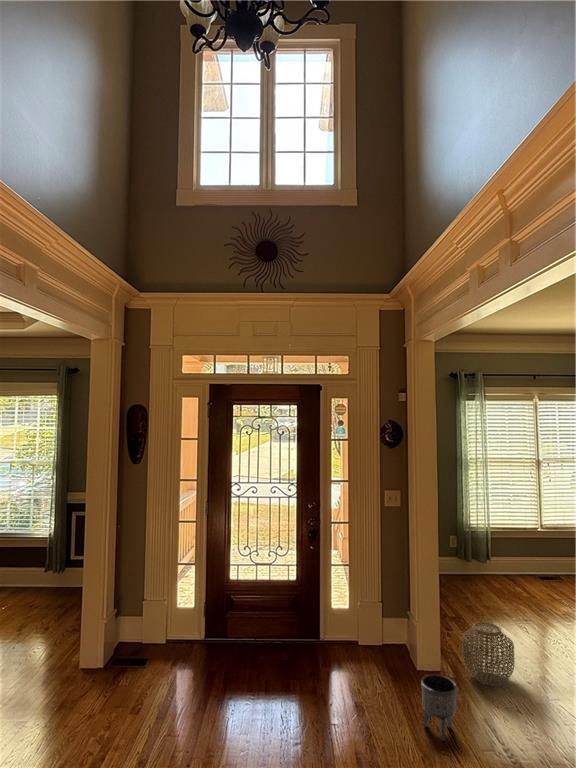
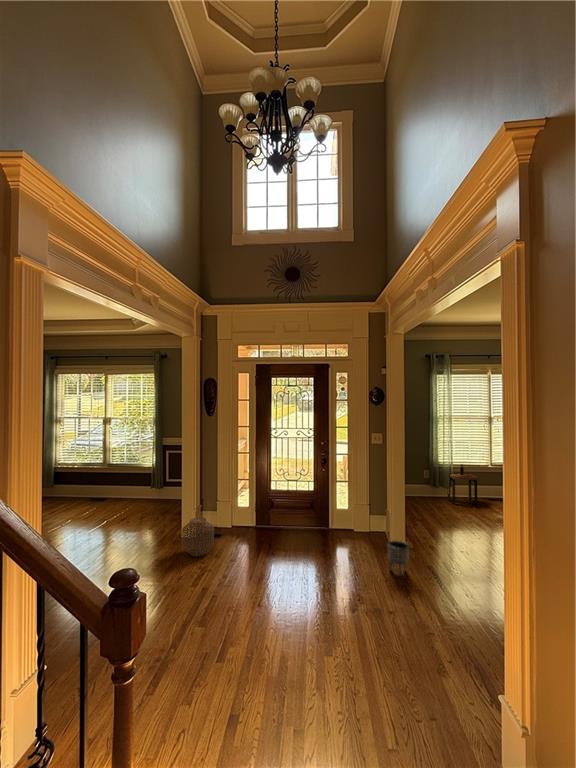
side table: none [480,528,527,588] -> present [448,464,478,505]
woven basket: present [462,622,515,686] -> present [182,518,214,556]

